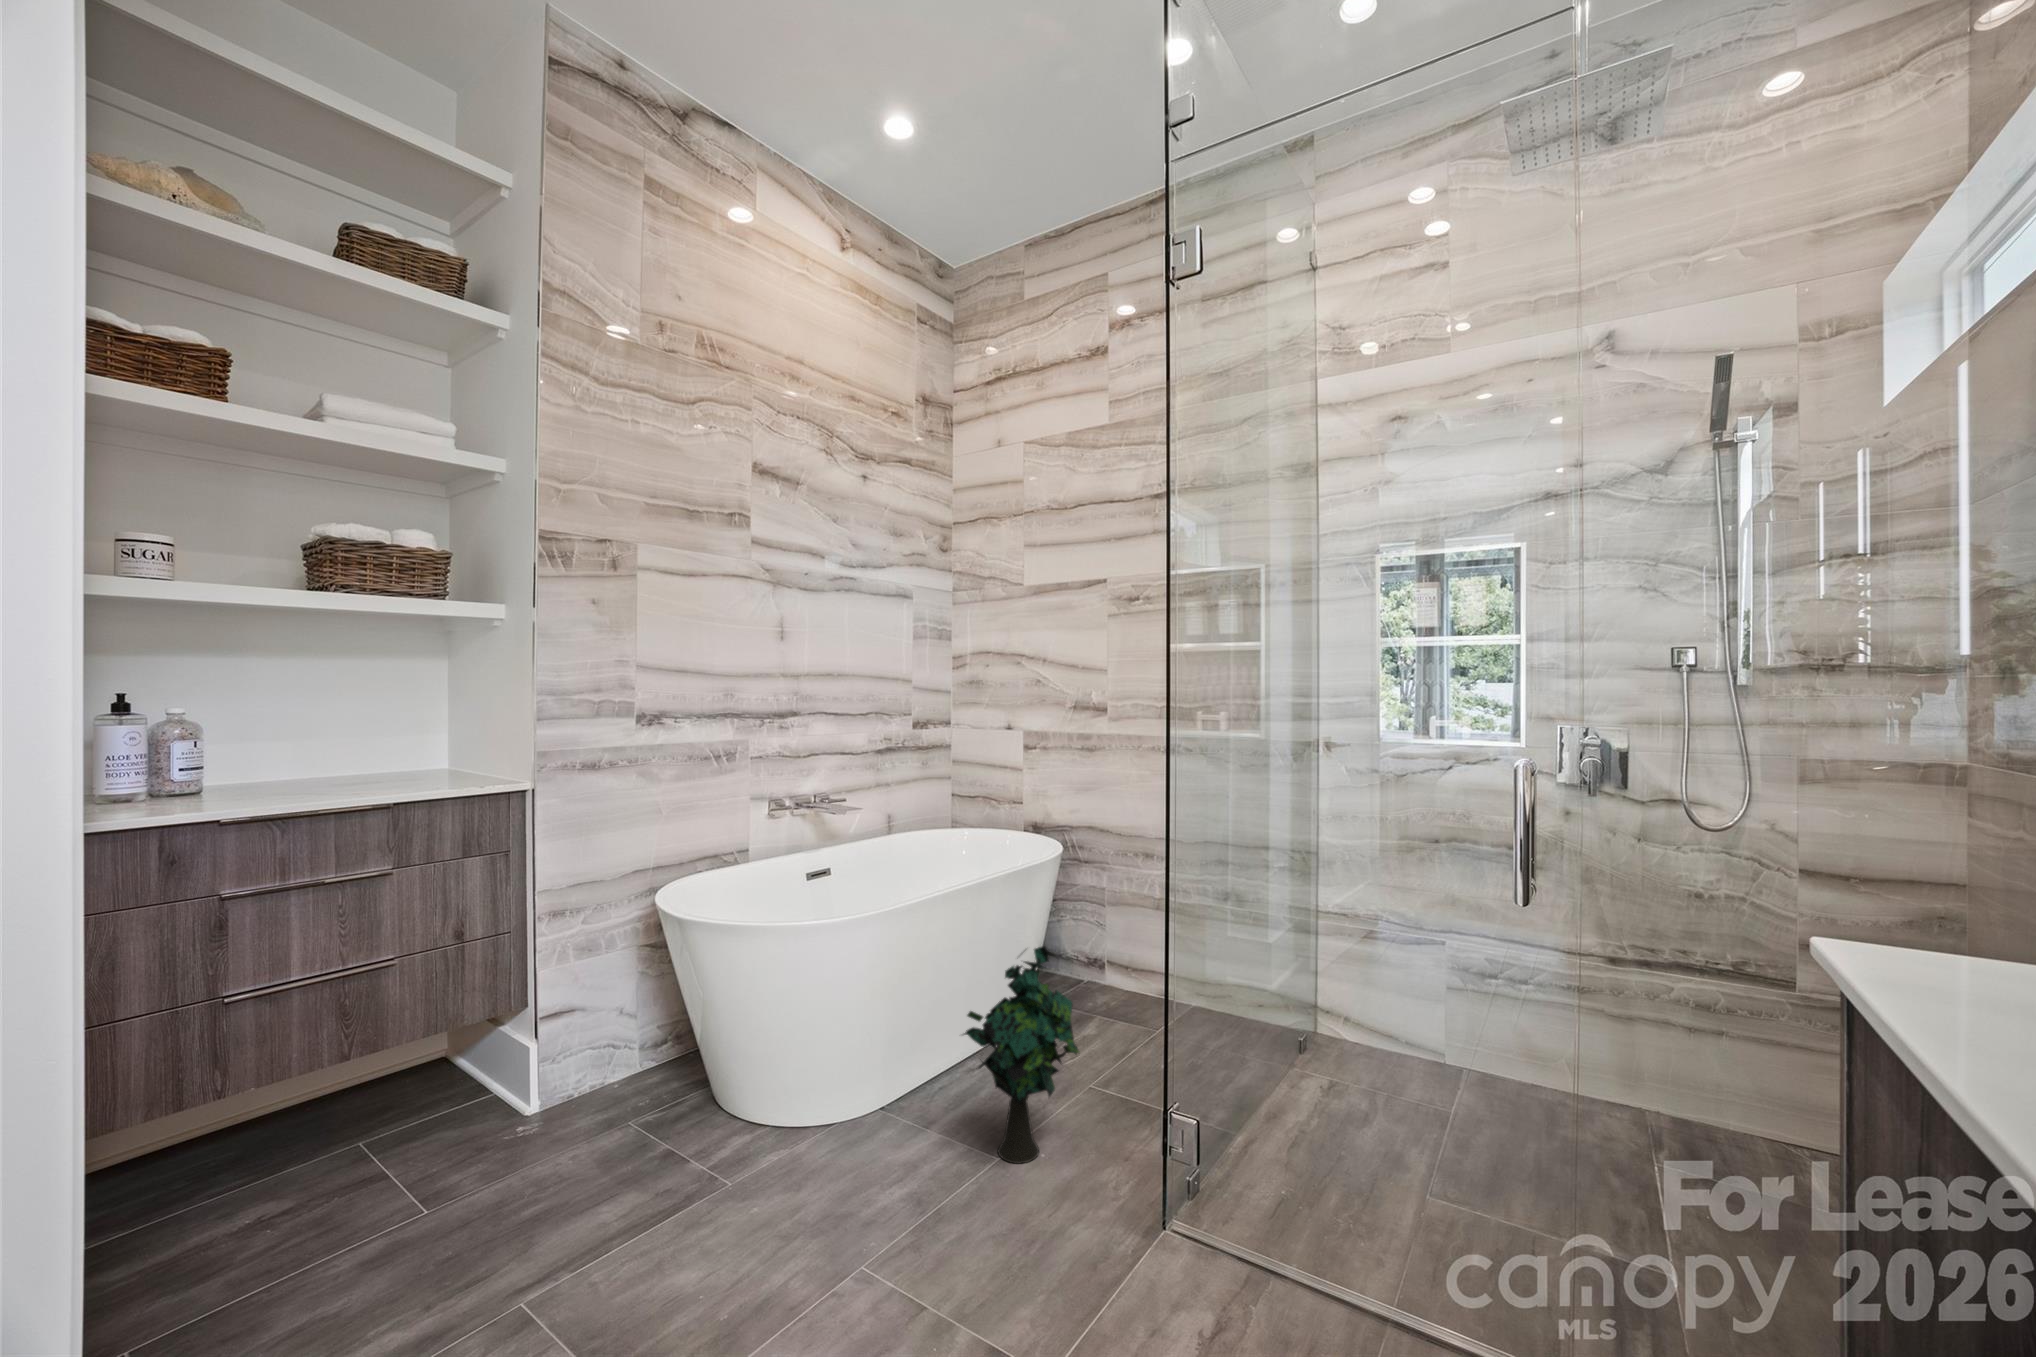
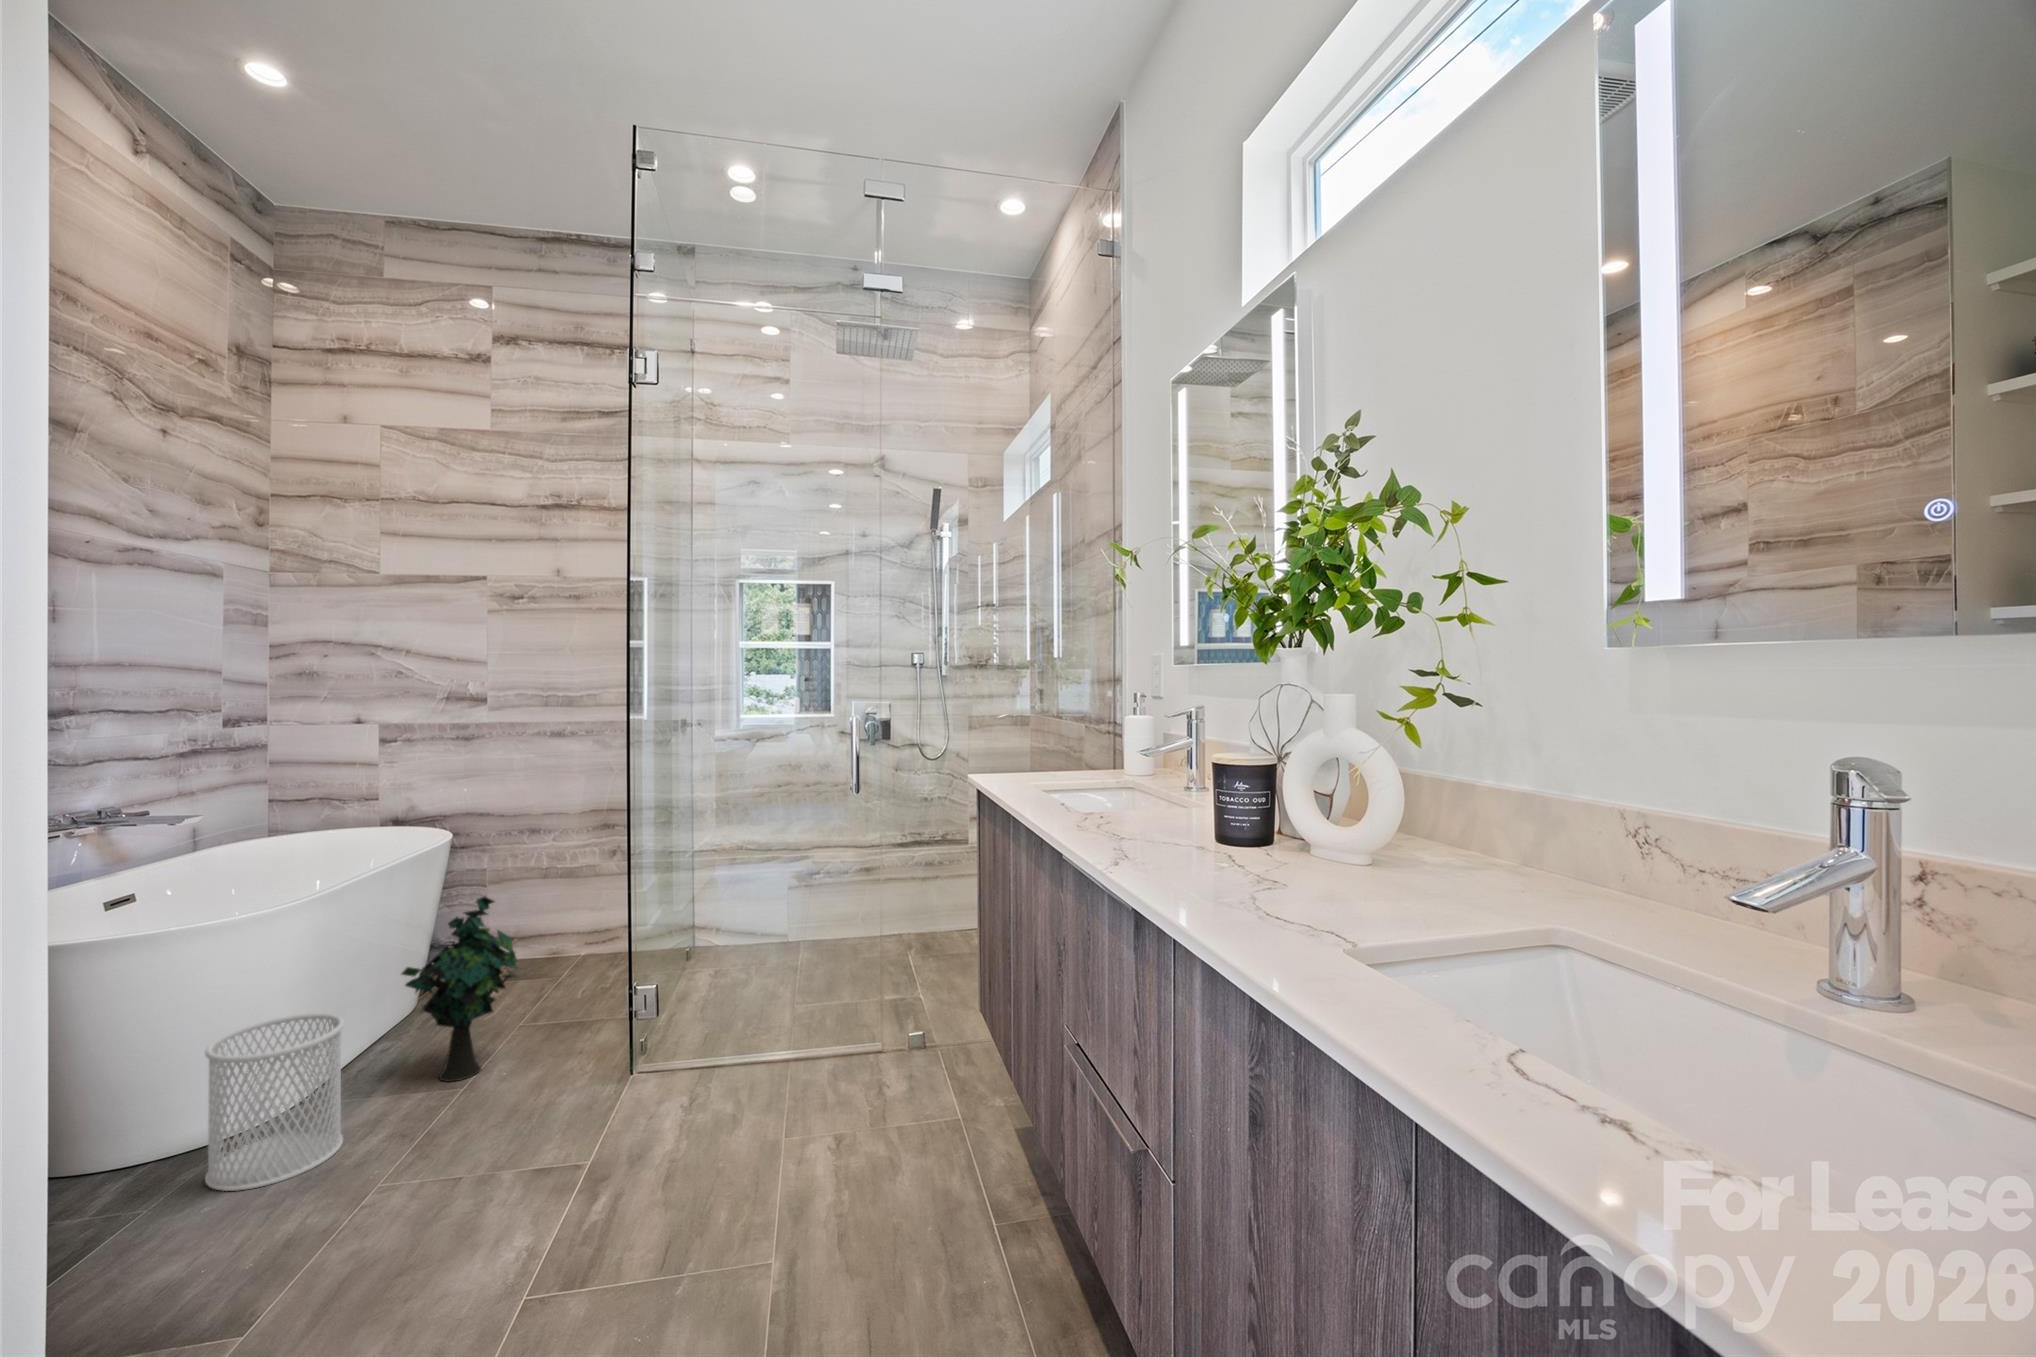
wastebasket: none [773,1042,888,1242] -> present [205,1013,344,1191]

